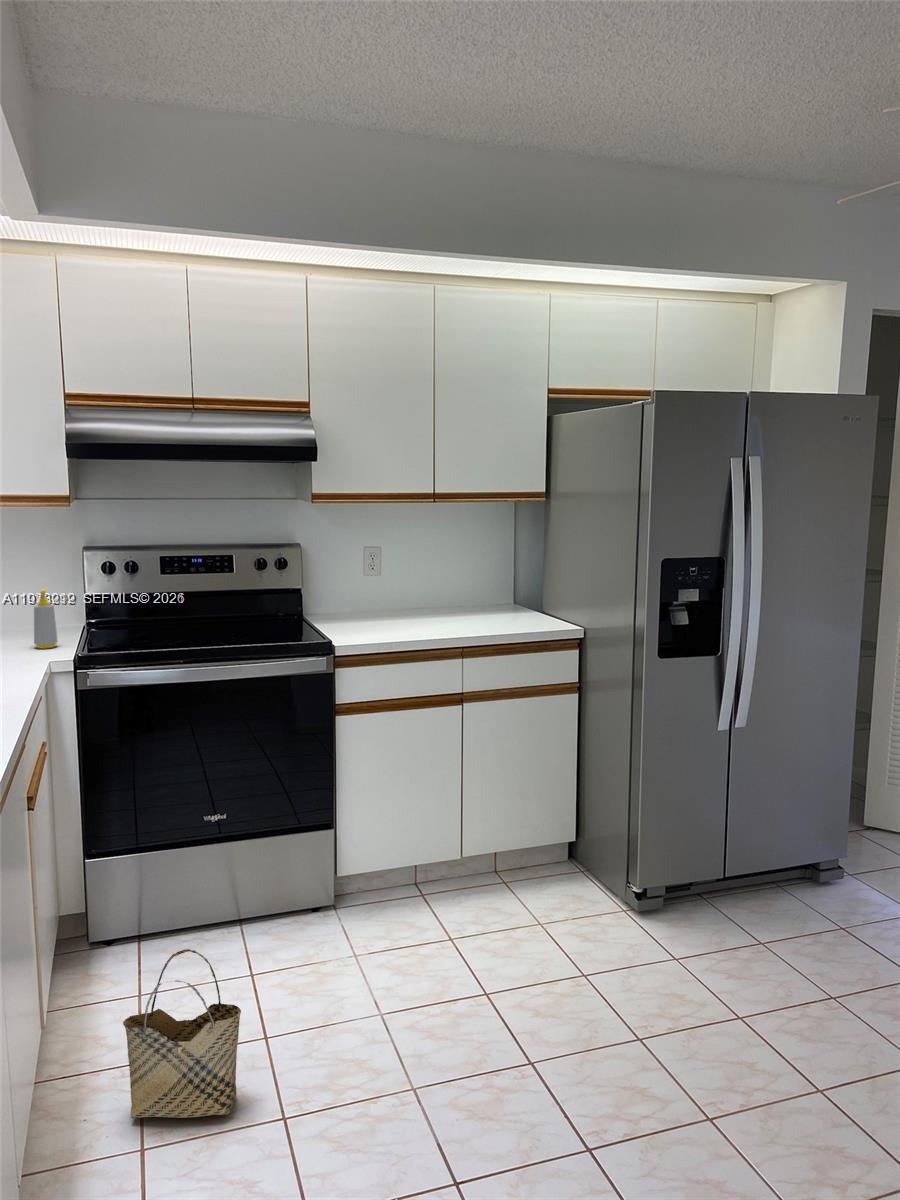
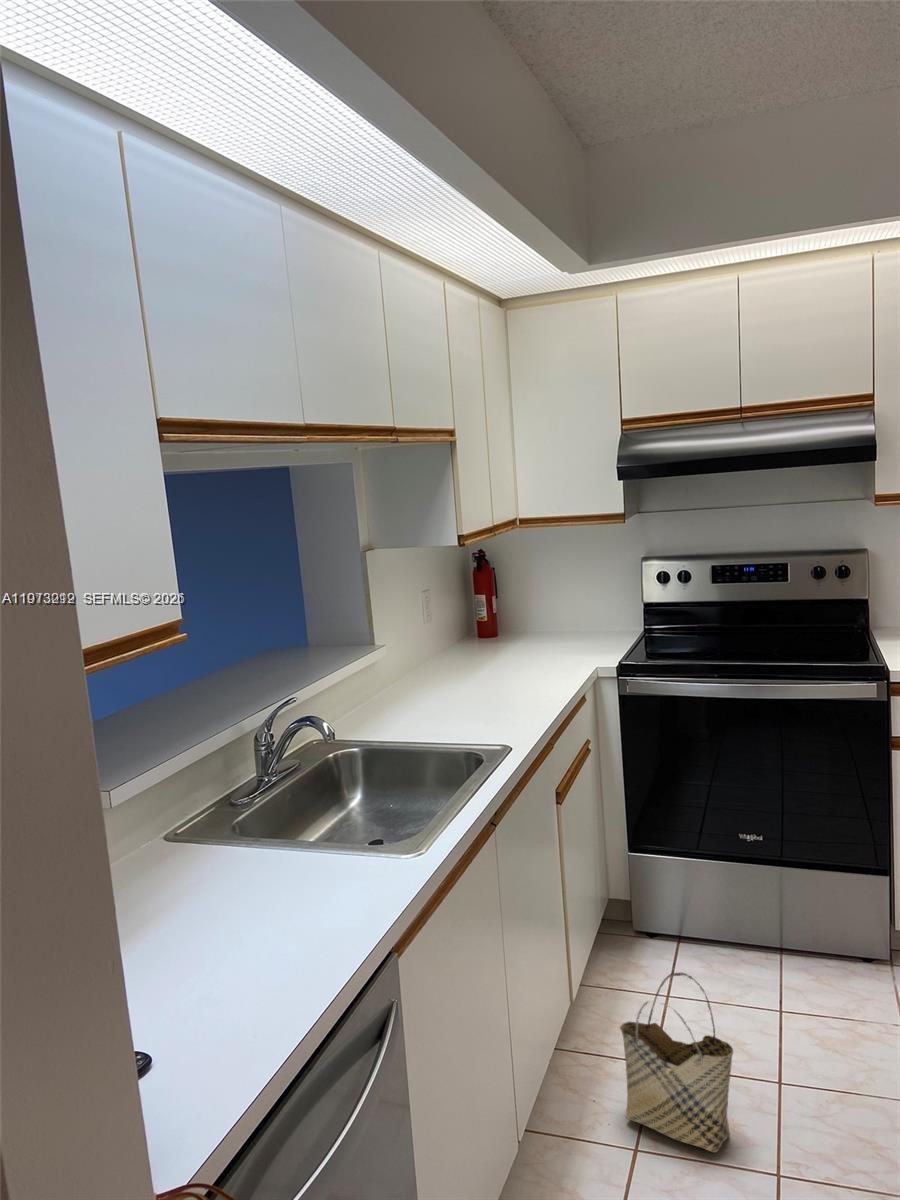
soap bottle: present [34,589,58,648] -> none [591,600,612,654]

